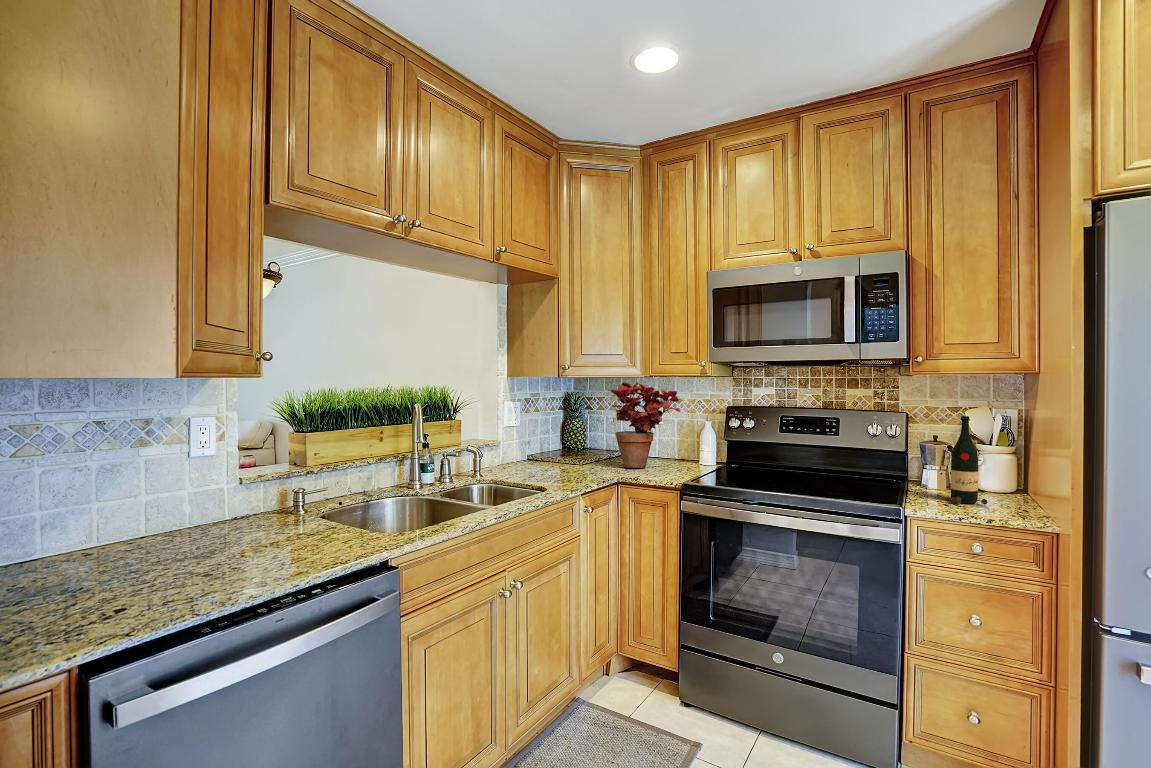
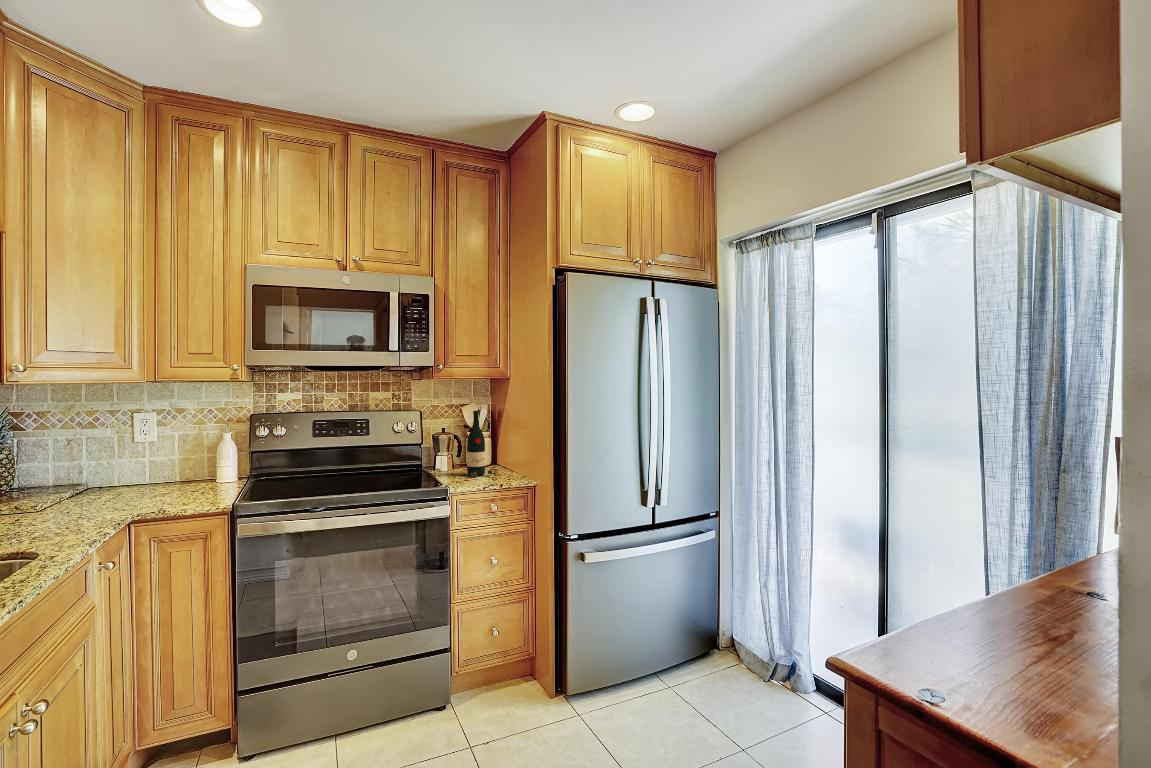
potted plant: present [610,382,680,468] -> none [97,390,198,499]

